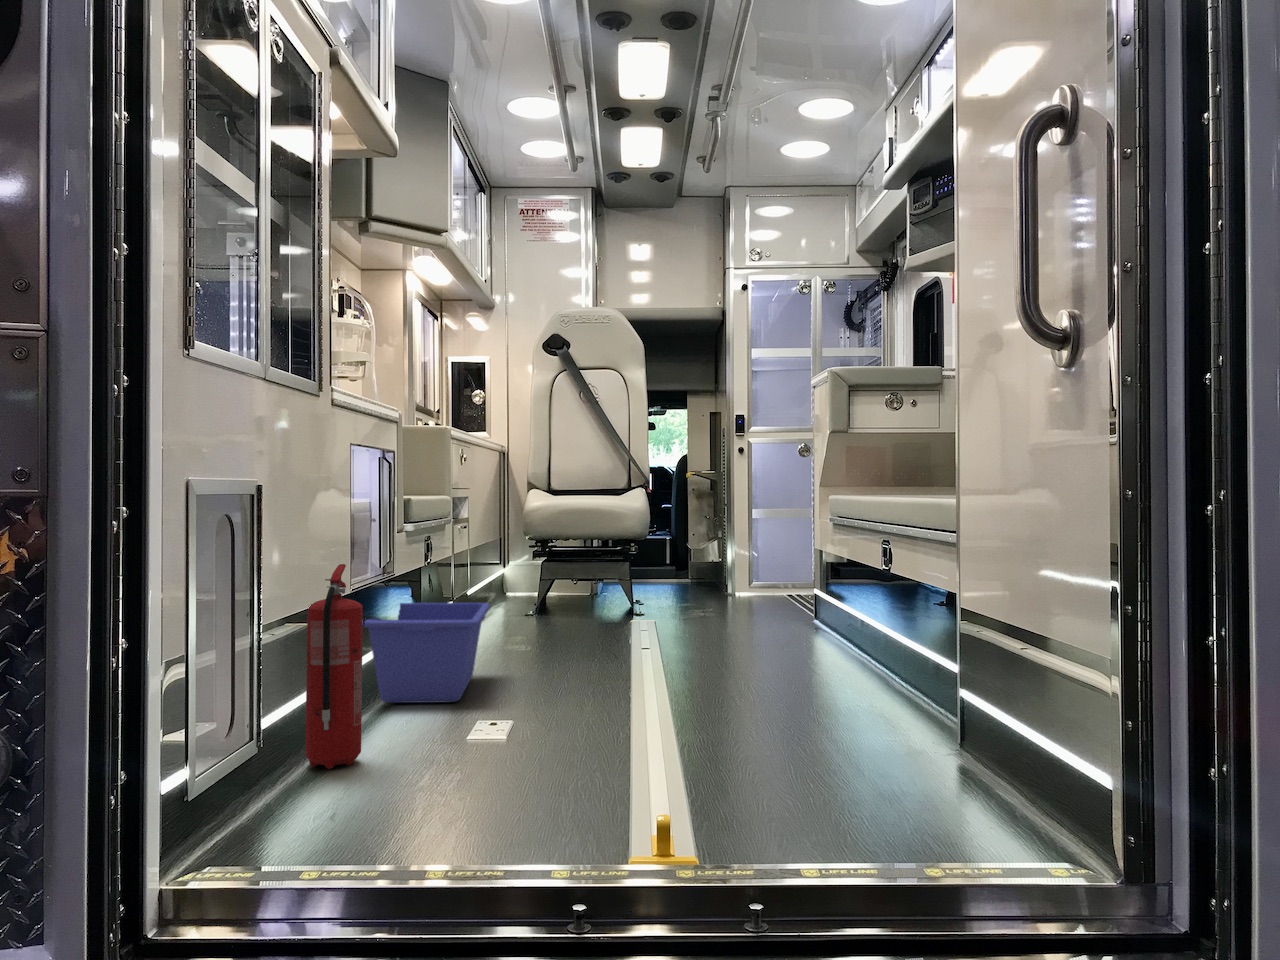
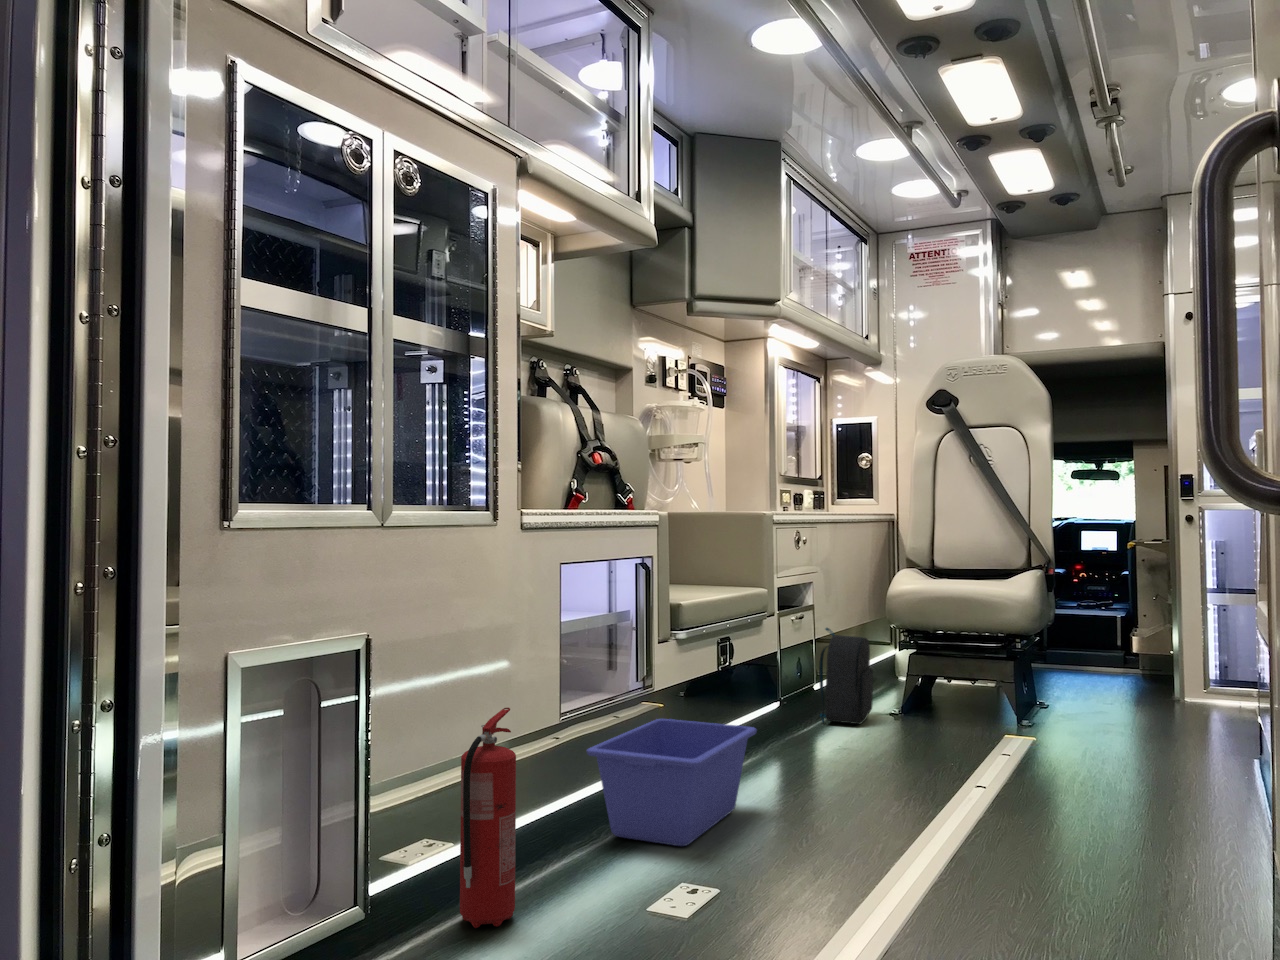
backpack: none [476,537,519,623] -> present [819,628,873,724]

